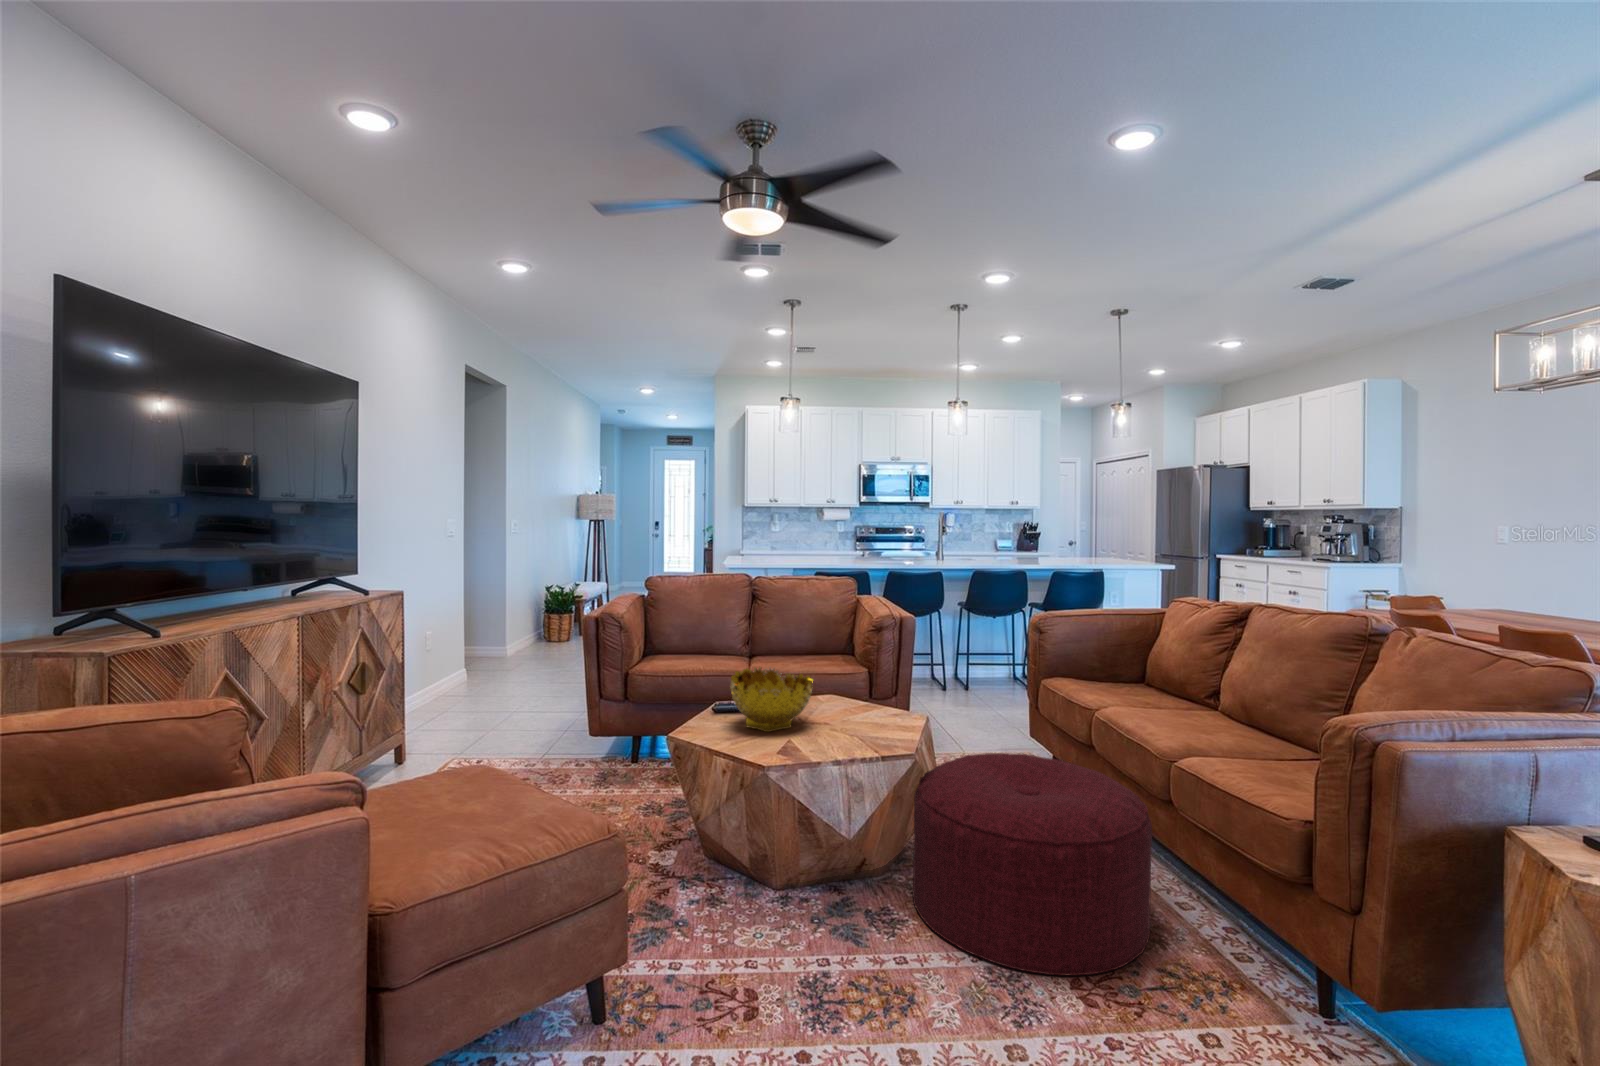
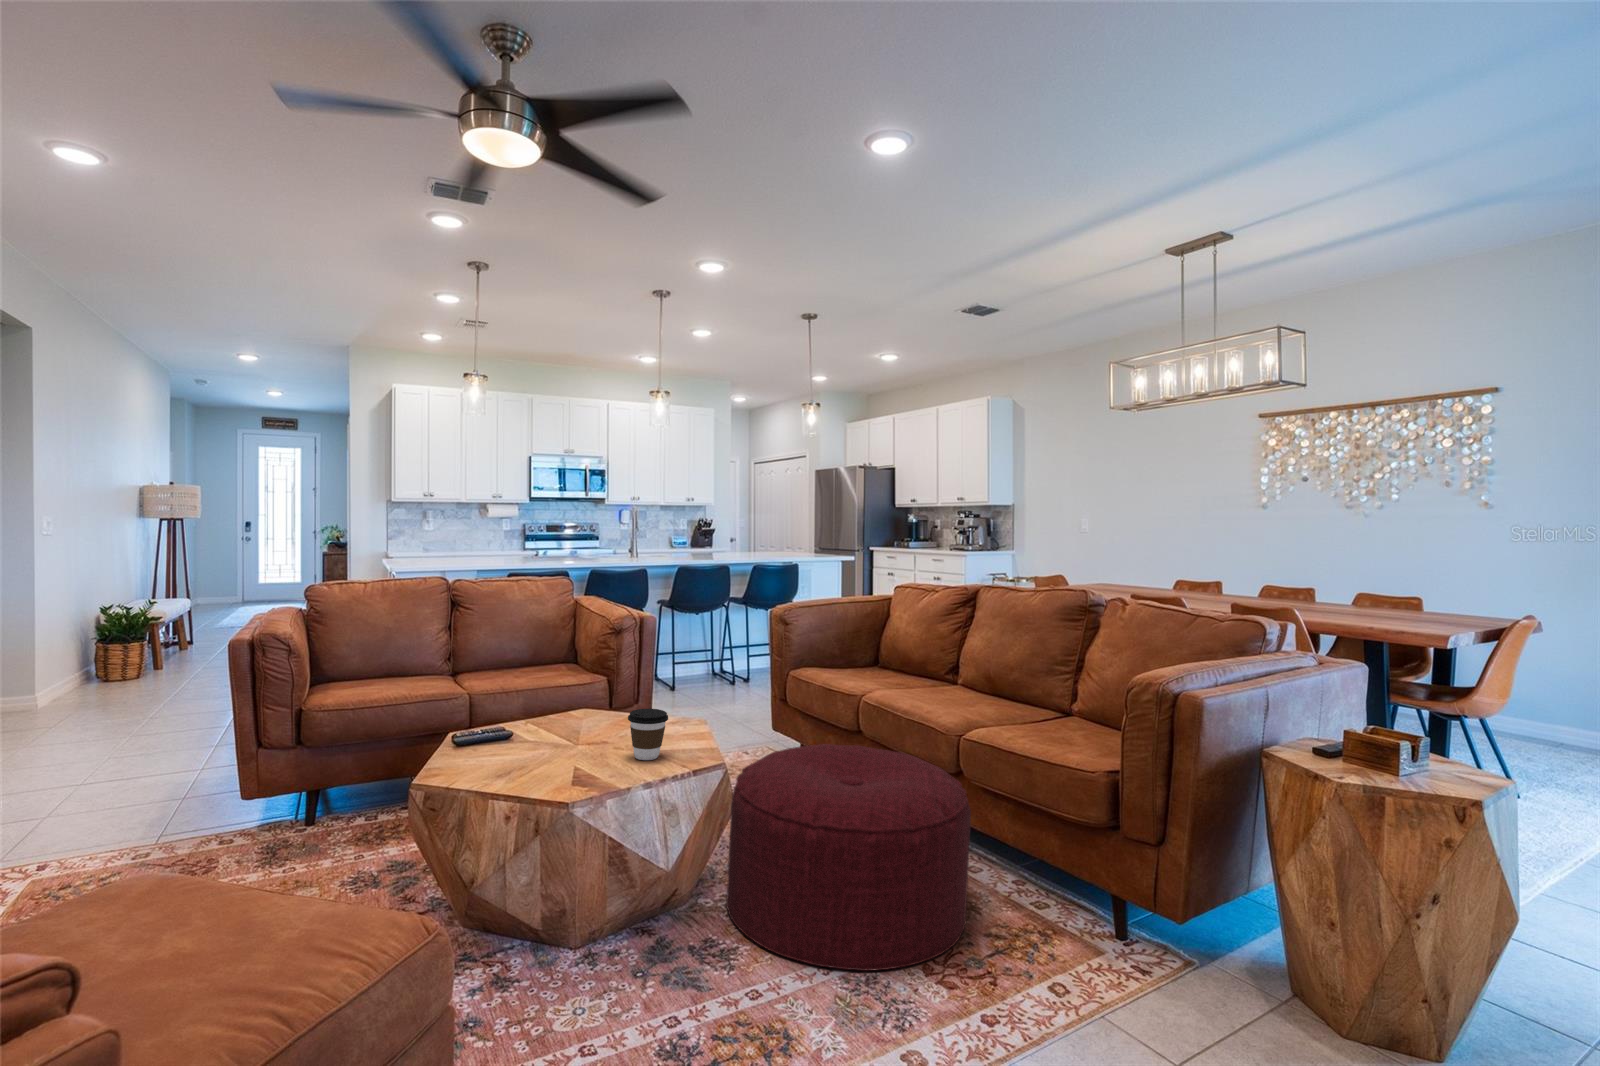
decorative bowl: present [730,667,813,732] -> none [487,669,598,753]
coffee cup: none [822,704,855,747] -> present [628,709,668,760]

